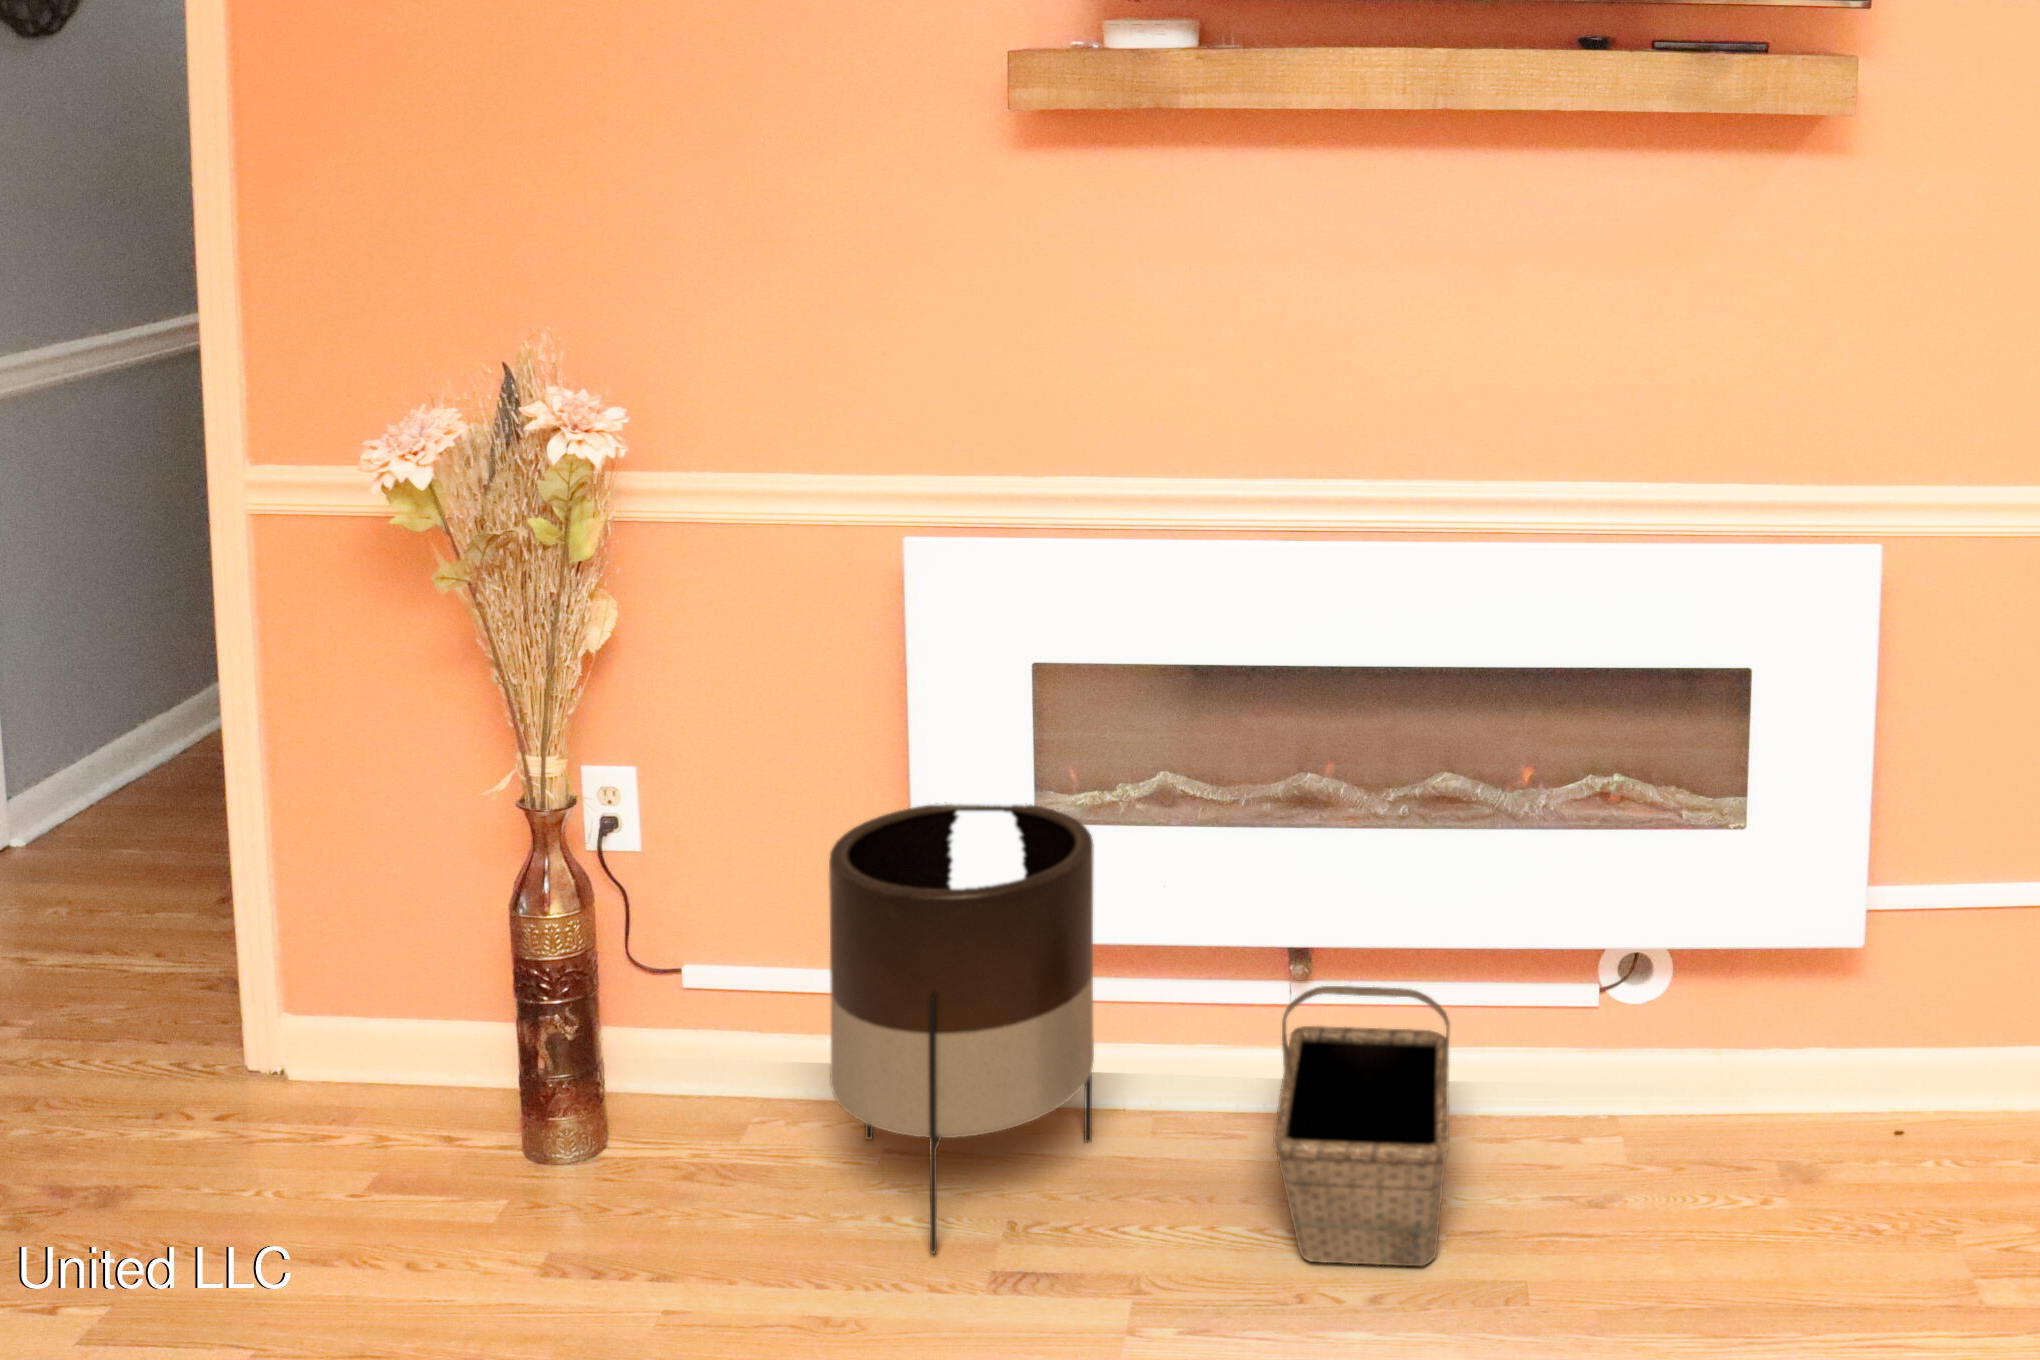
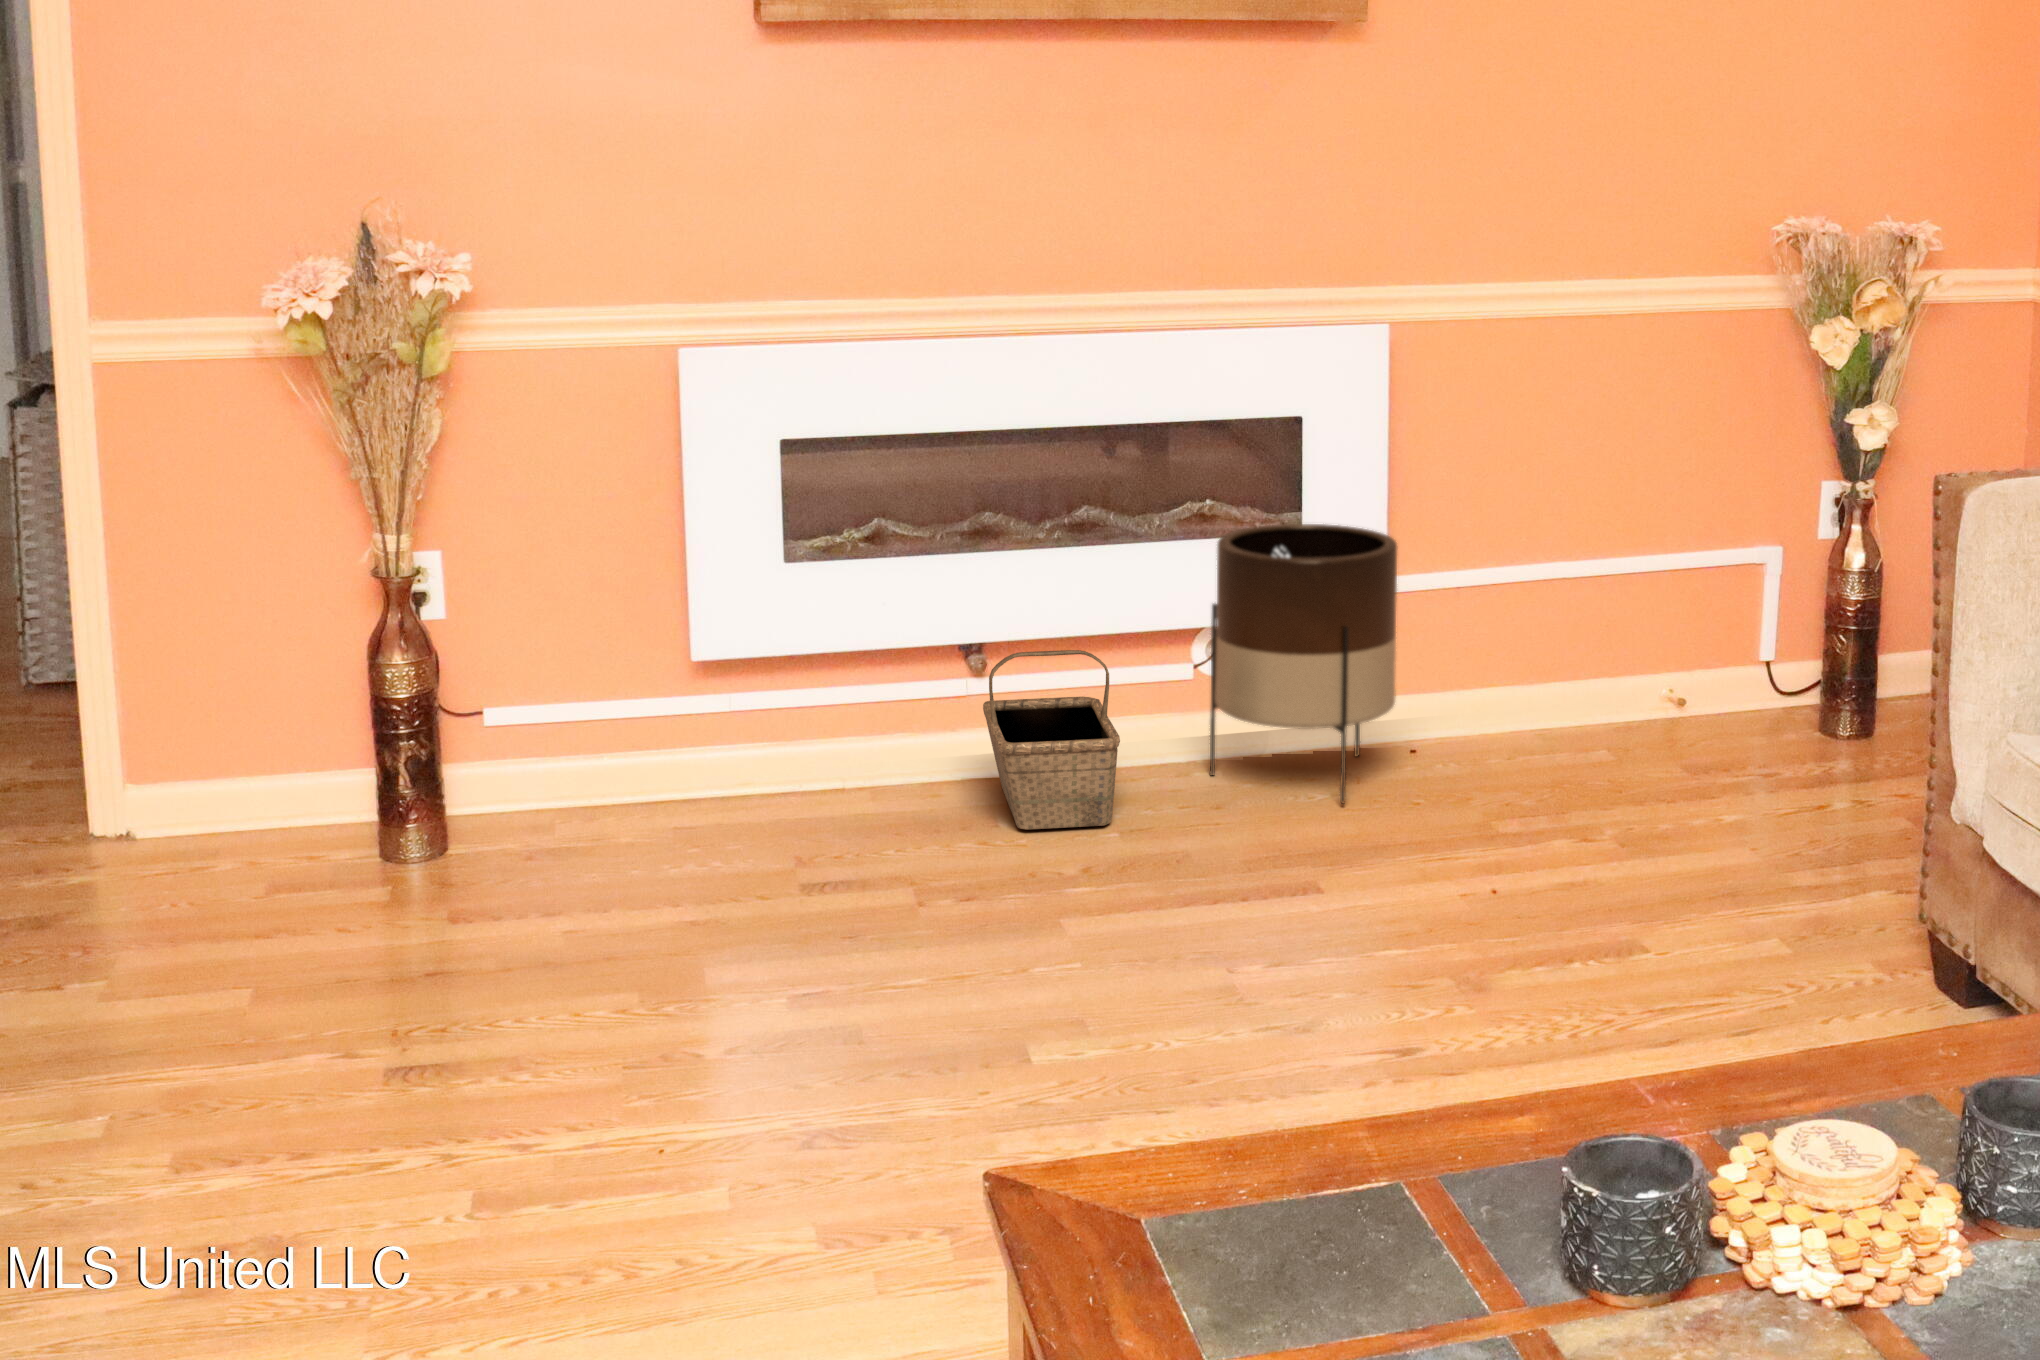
planter: present [829,803,1094,1253] -> present [1210,524,1397,803]

